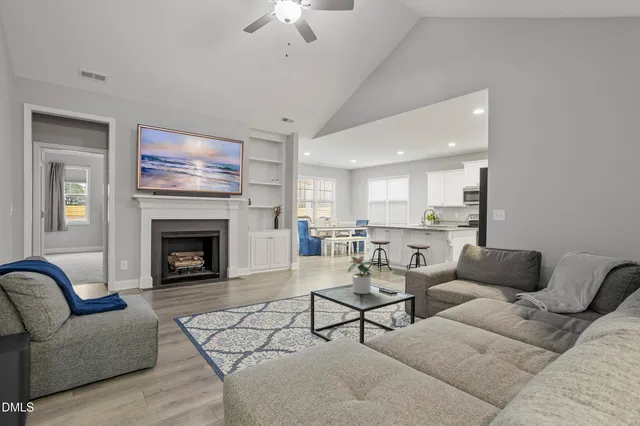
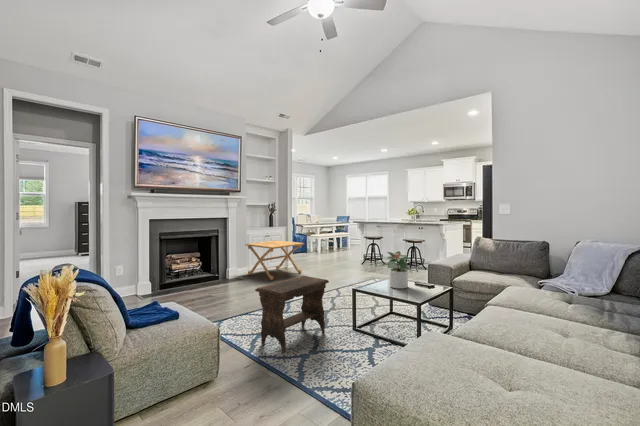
side table: none [247,242,303,281] -> present [245,240,304,280]
footstool: none [211,277,287,349] -> present [255,276,329,353]

